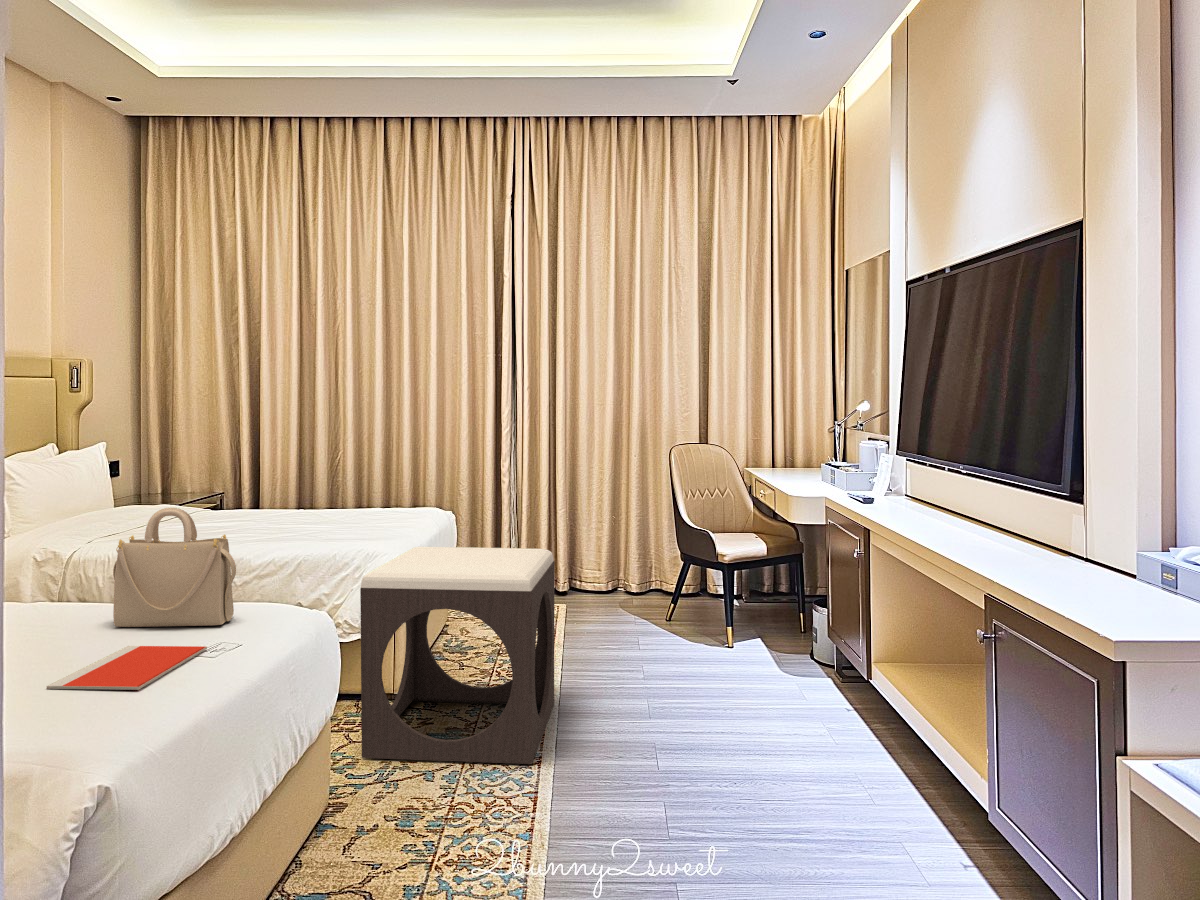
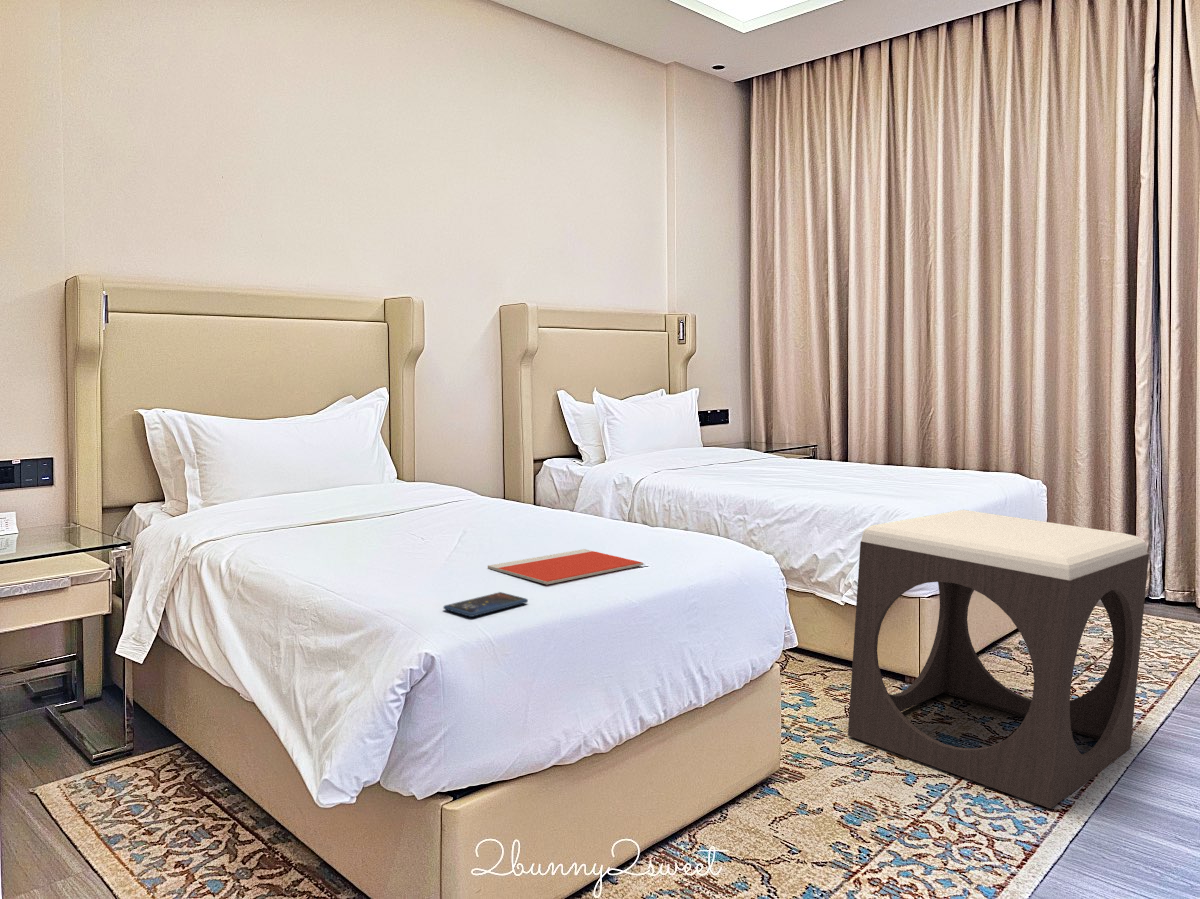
handbag: present [113,508,236,627] -> none [594,423,704,548]
smartphone: none [62,708,144,742] -> present [444,592,528,617]

